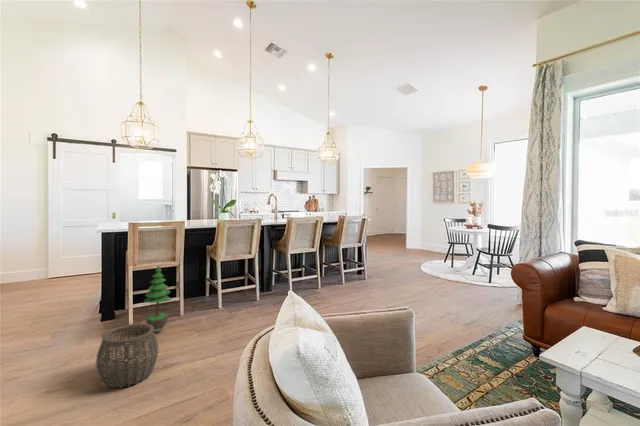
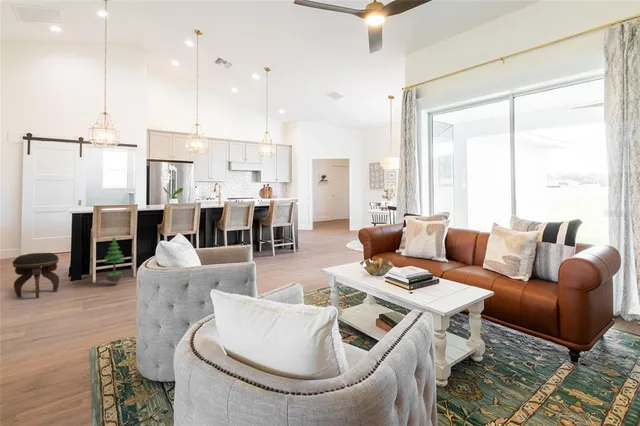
footstool: none [20,288,84,358] -> present [13,253,59,298]
woven basket: present [96,324,159,388] -> none [68,273,111,310]

